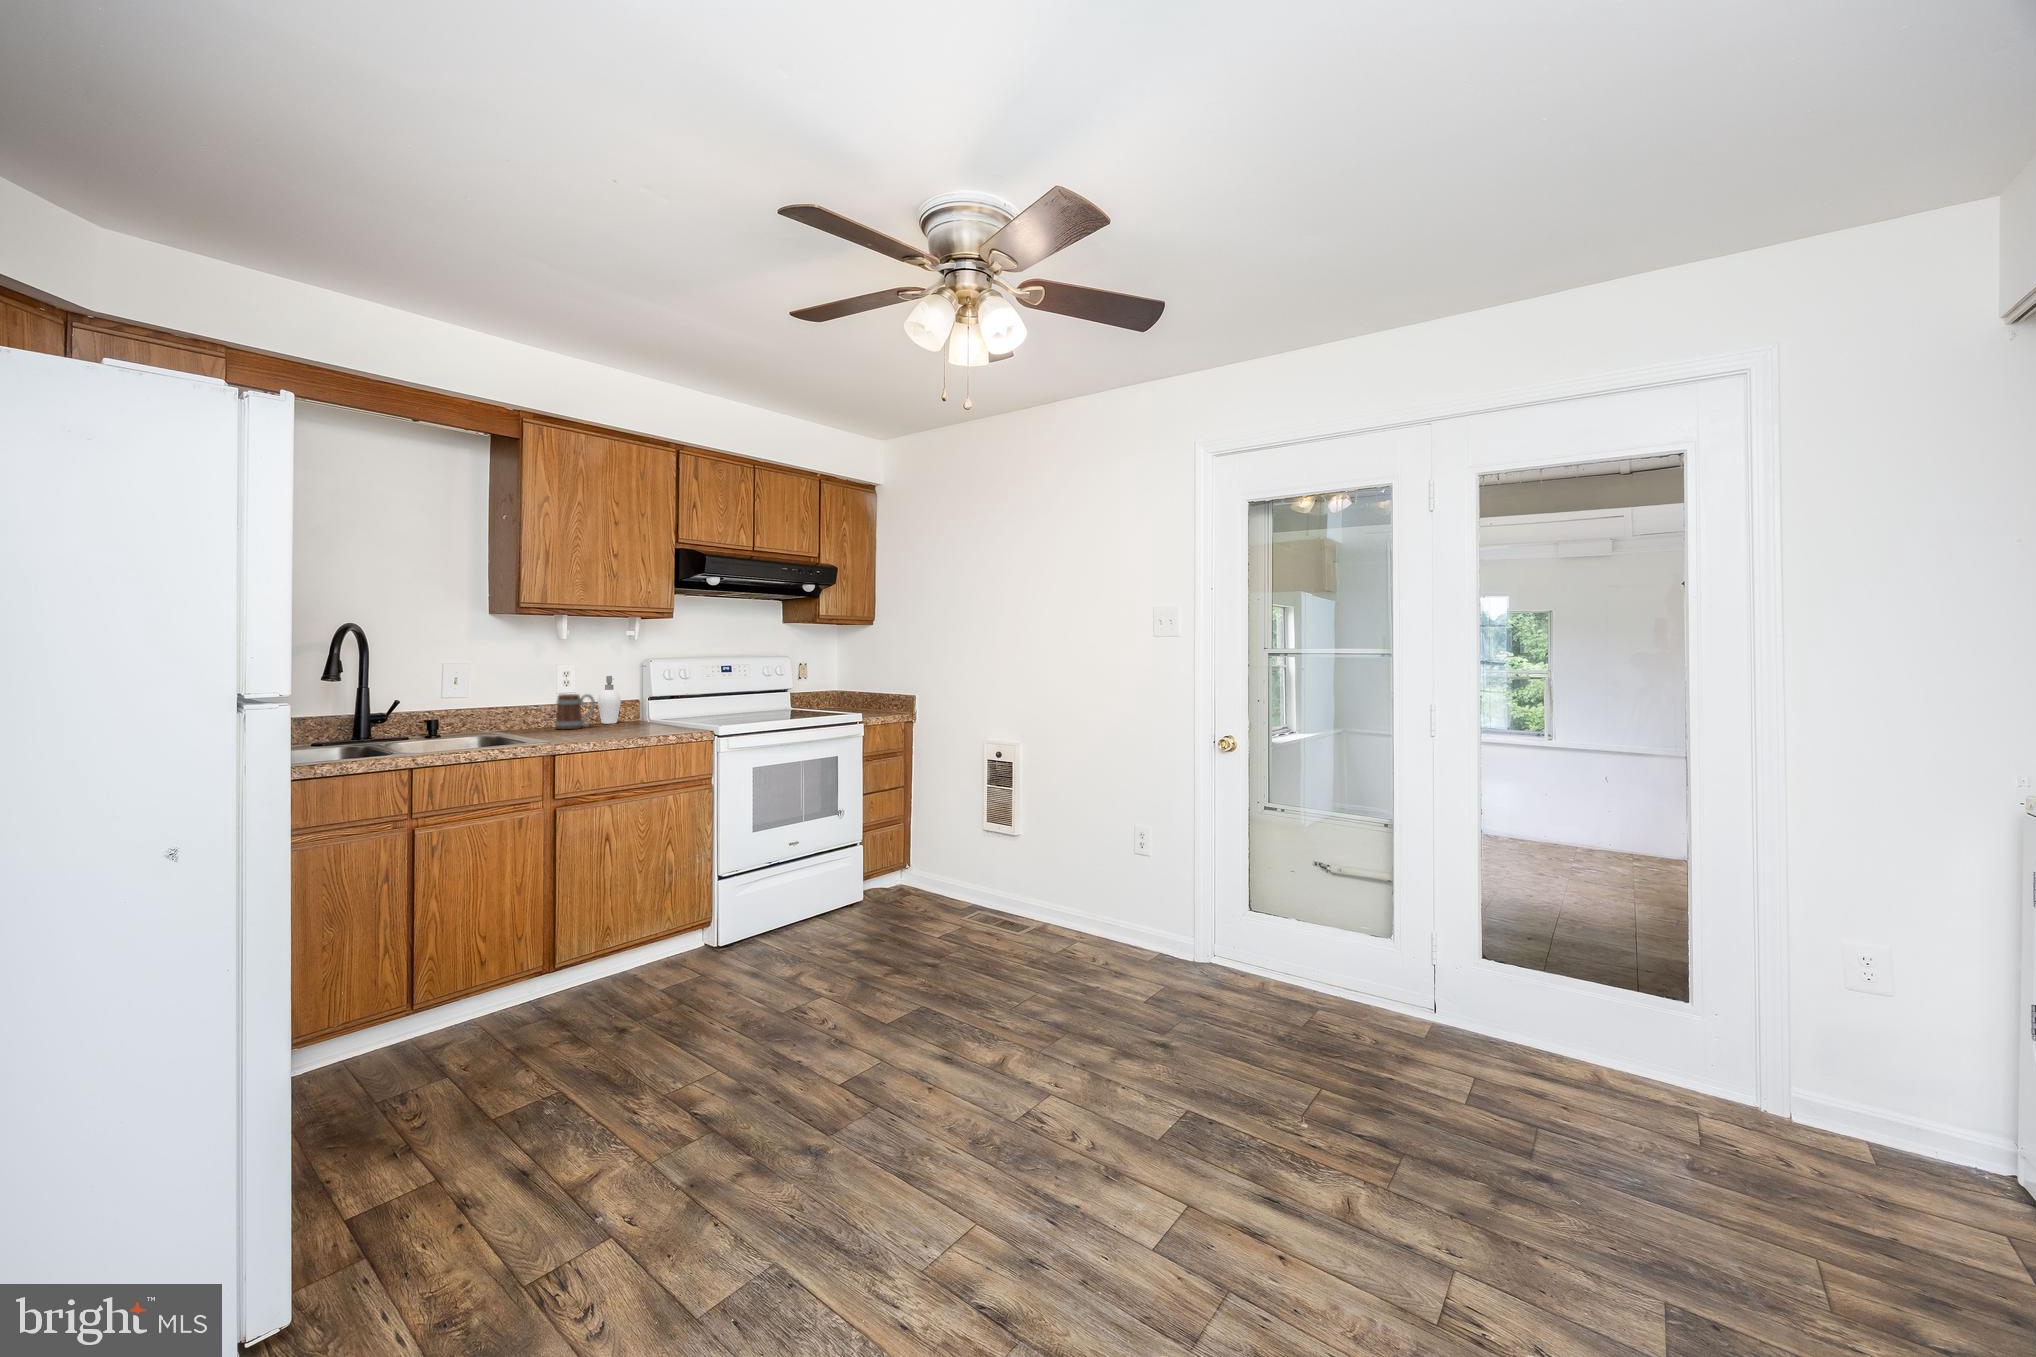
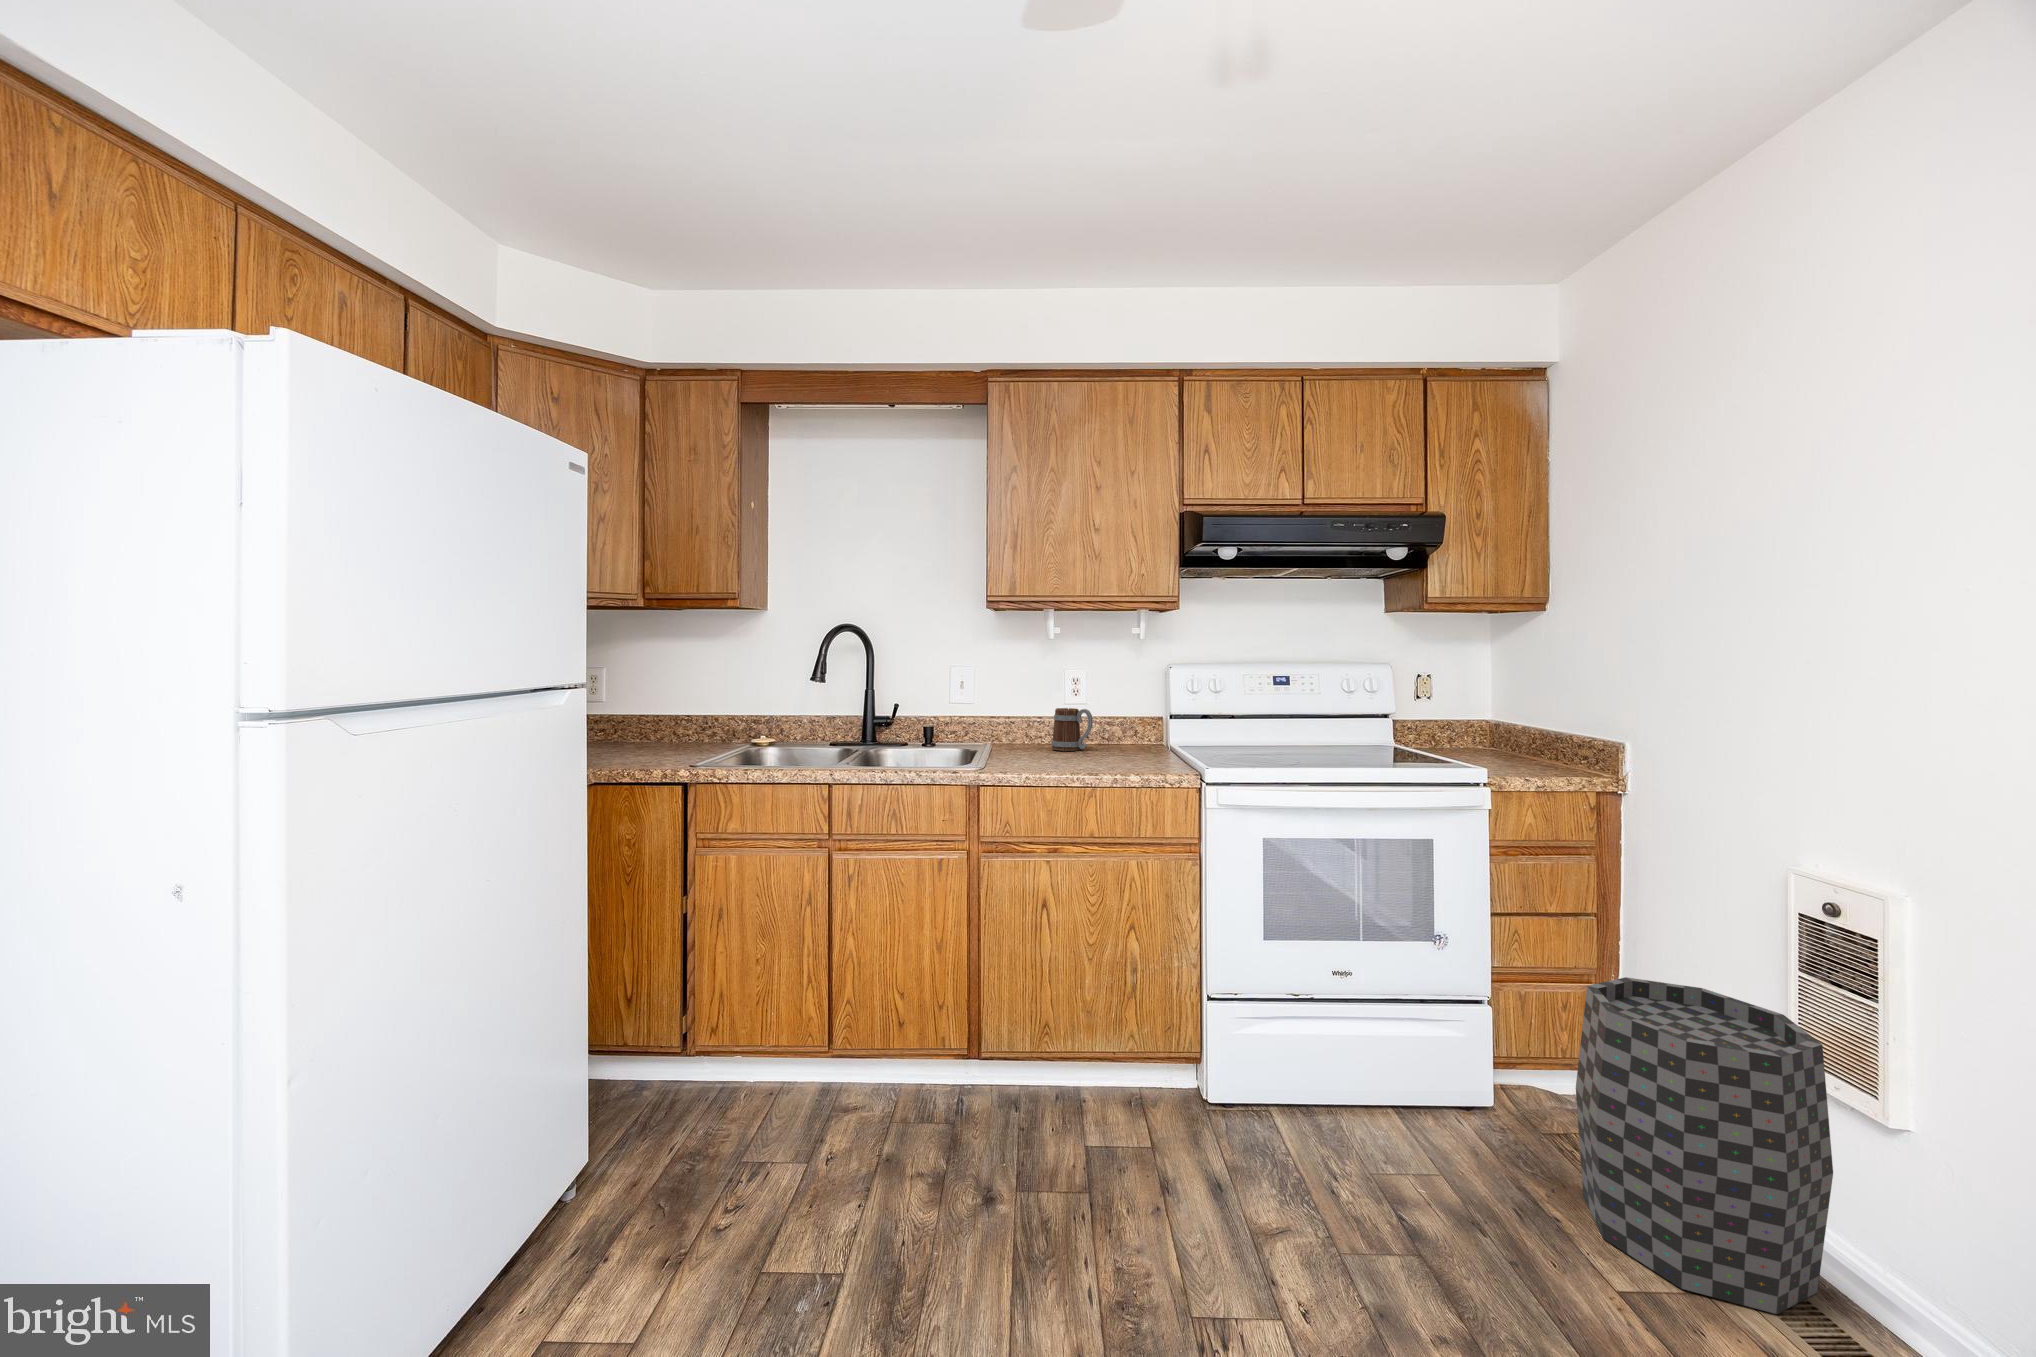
soap dispenser: present [598,676,621,724] -> none [1108,688,1142,747]
trash can: none [910,808,995,930] -> present [1576,977,1833,1314]

